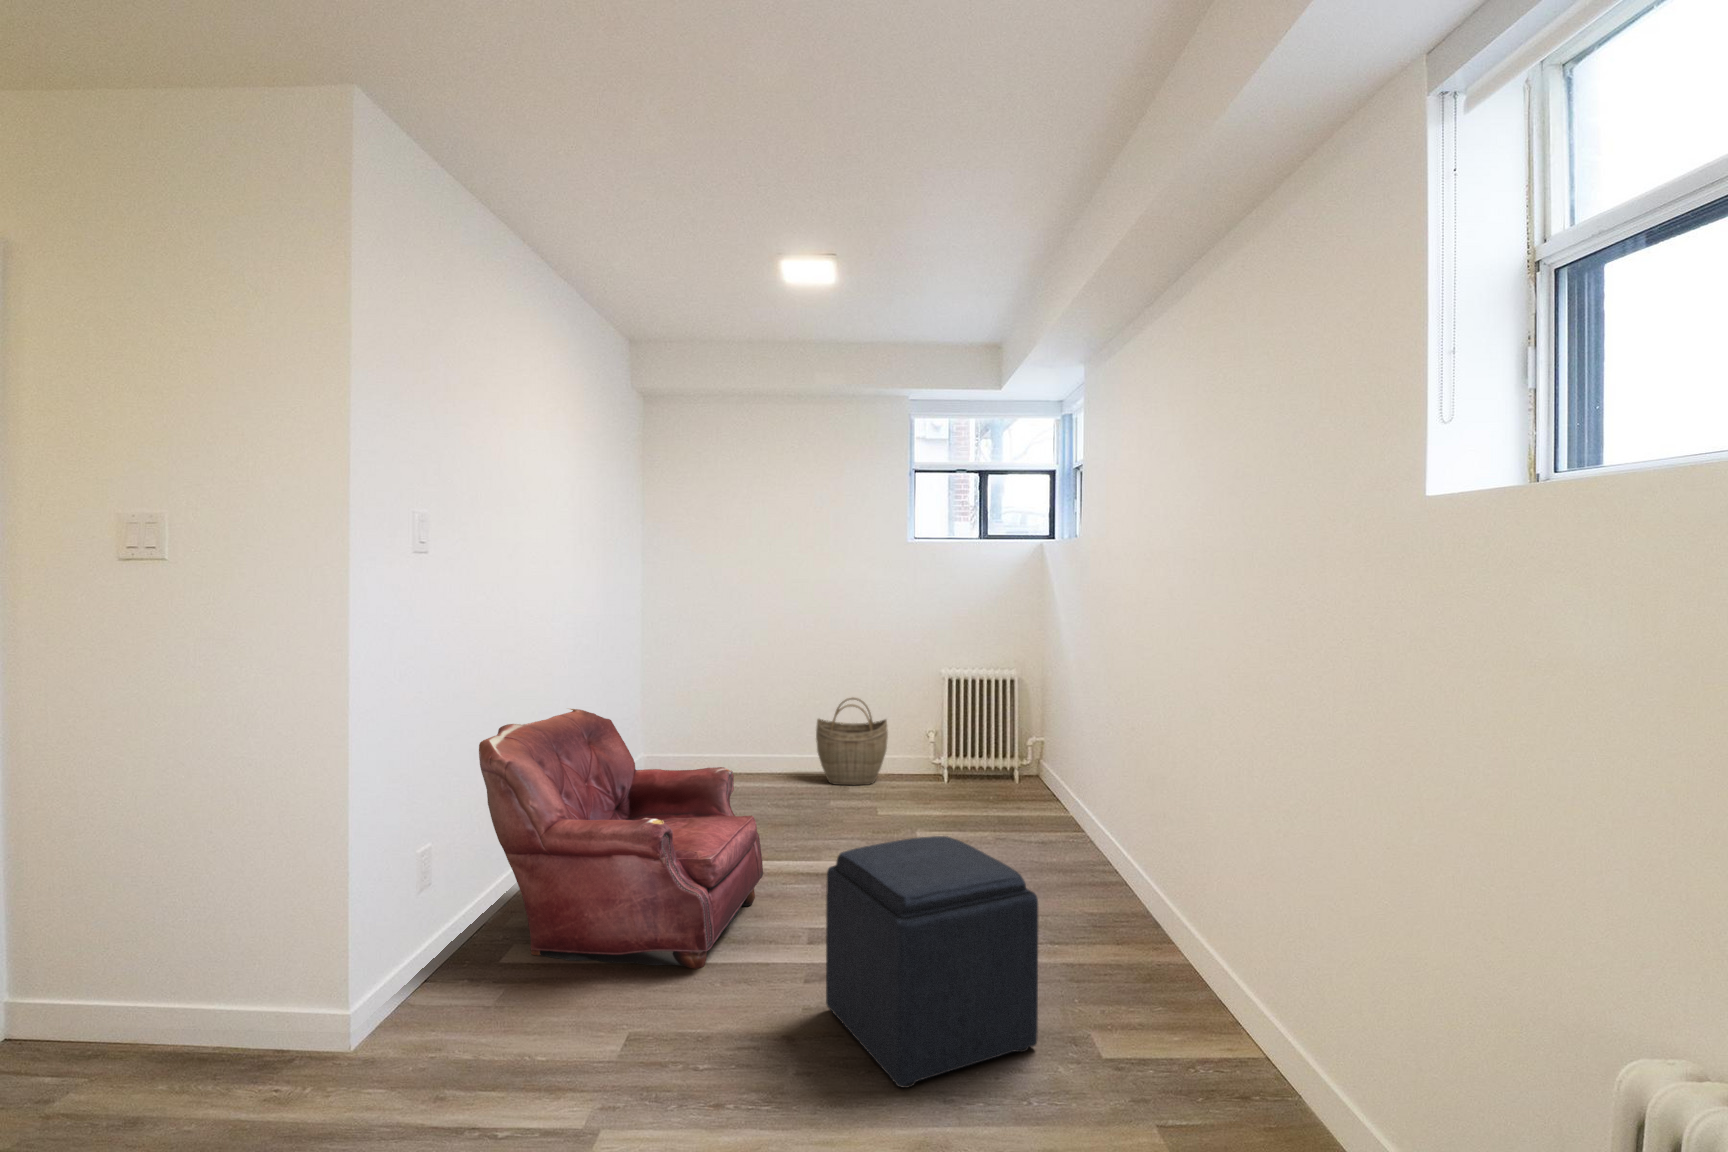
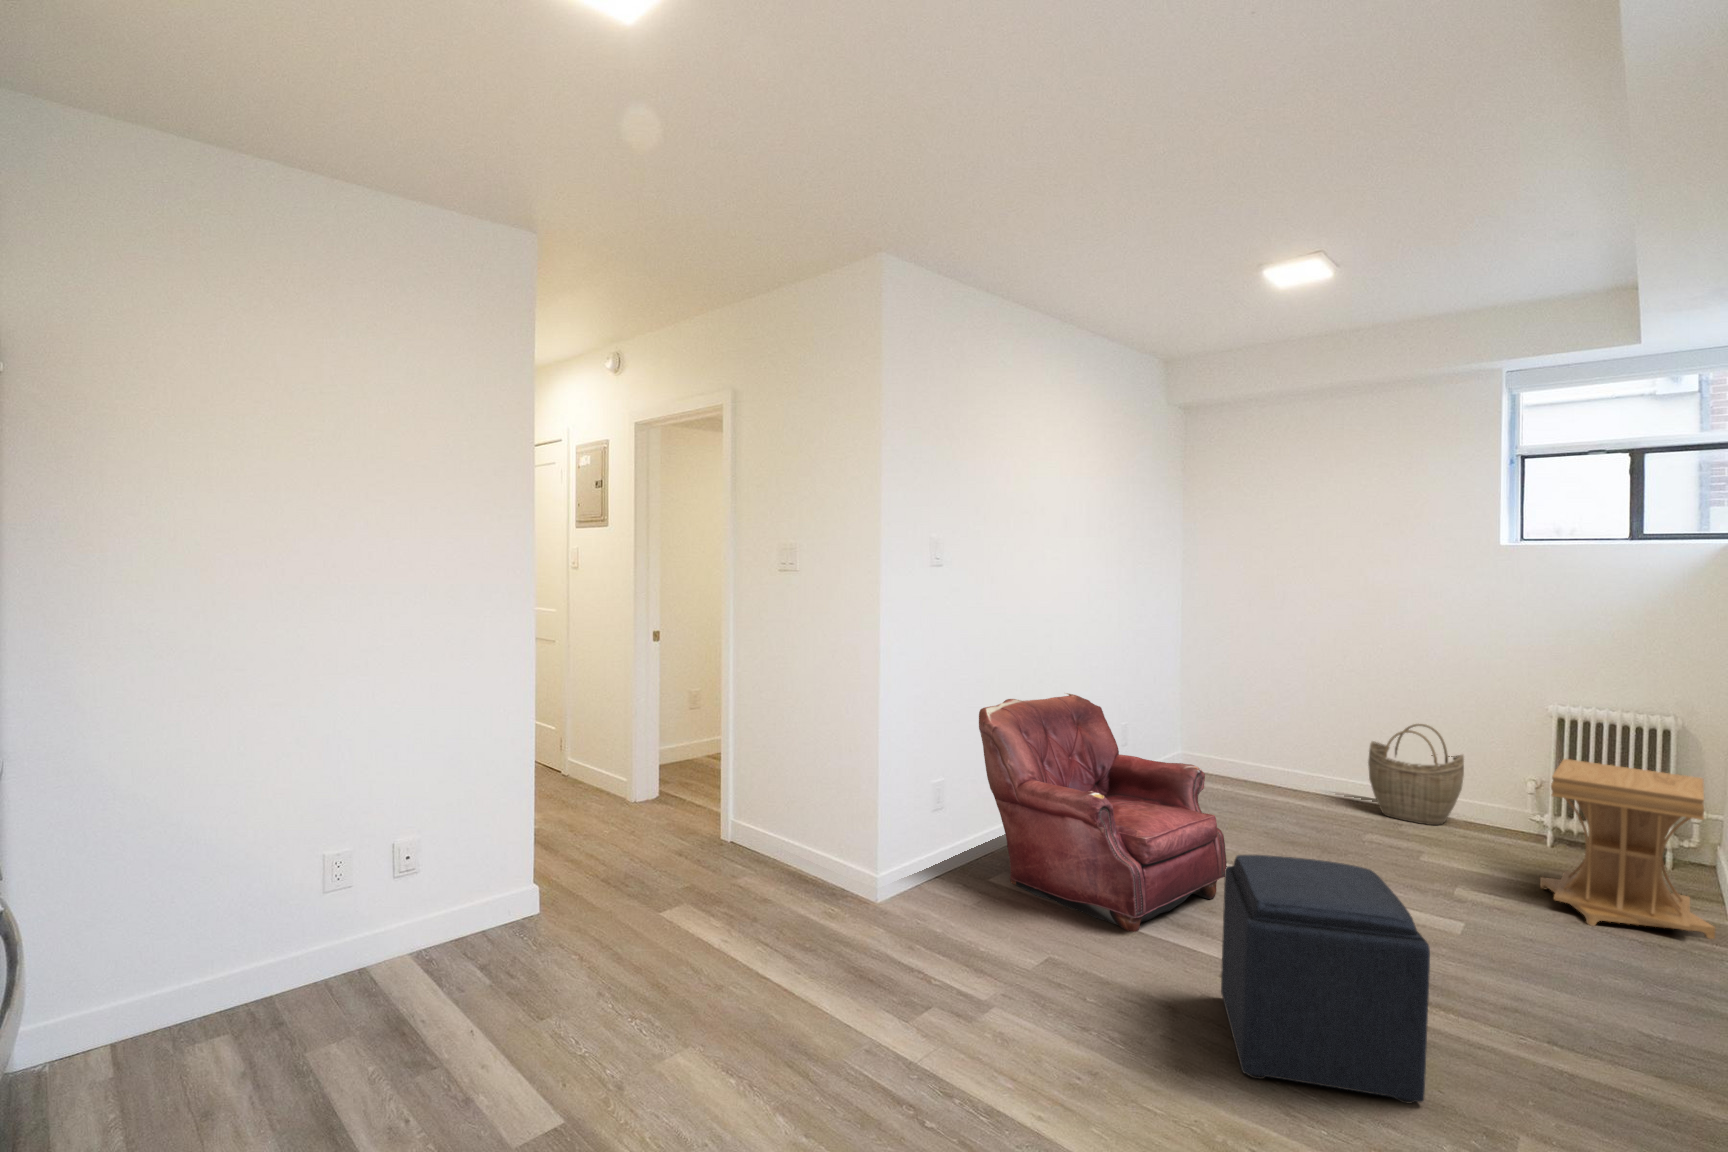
side table: none [967,711,1078,841] -> present [1540,759,1715,939]

